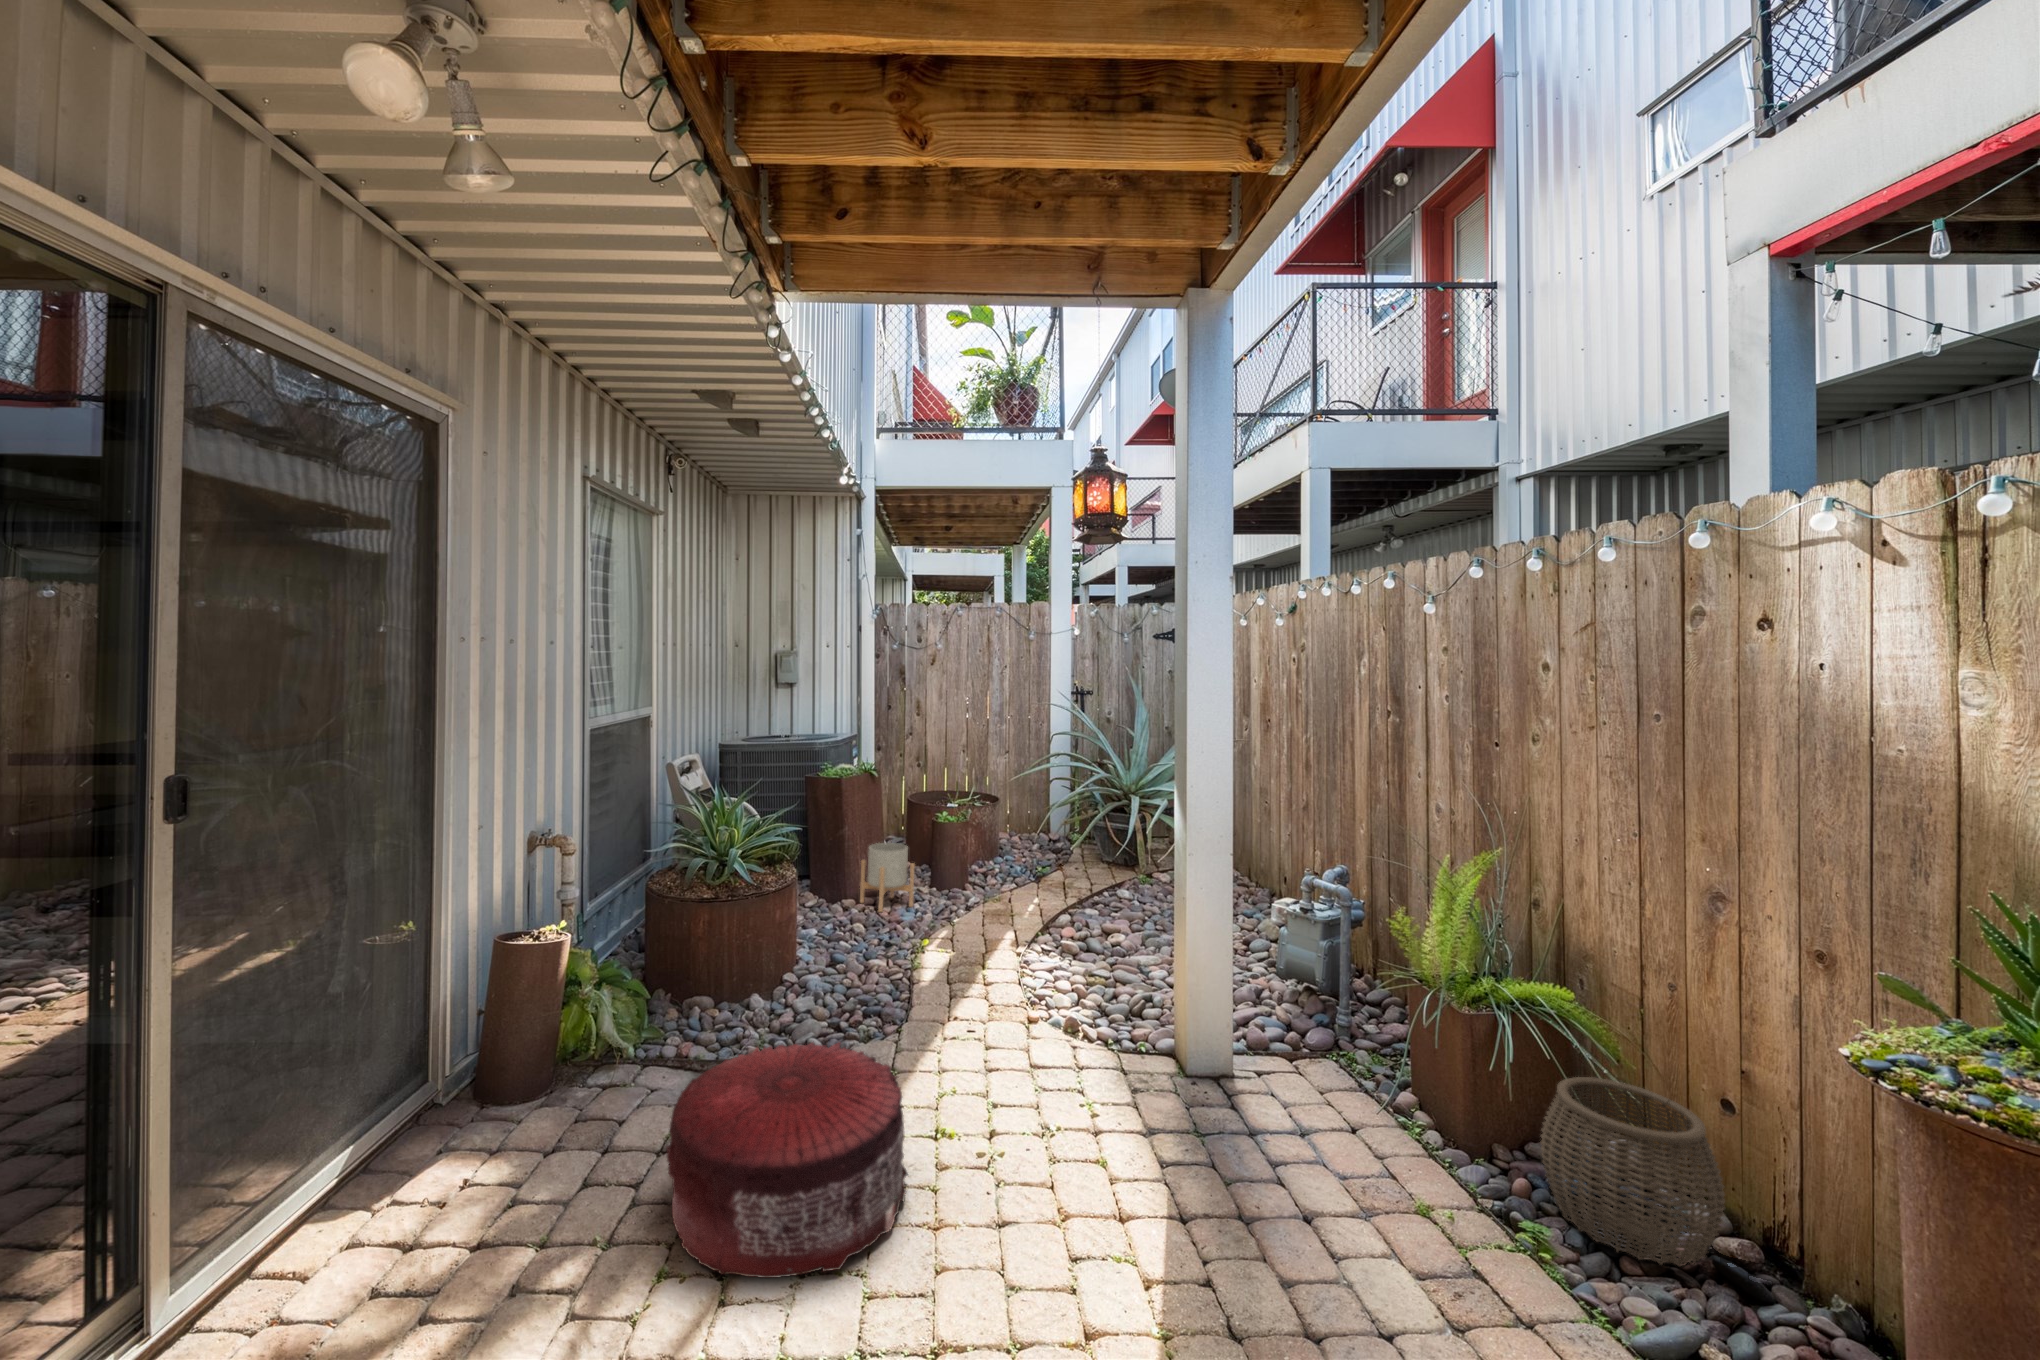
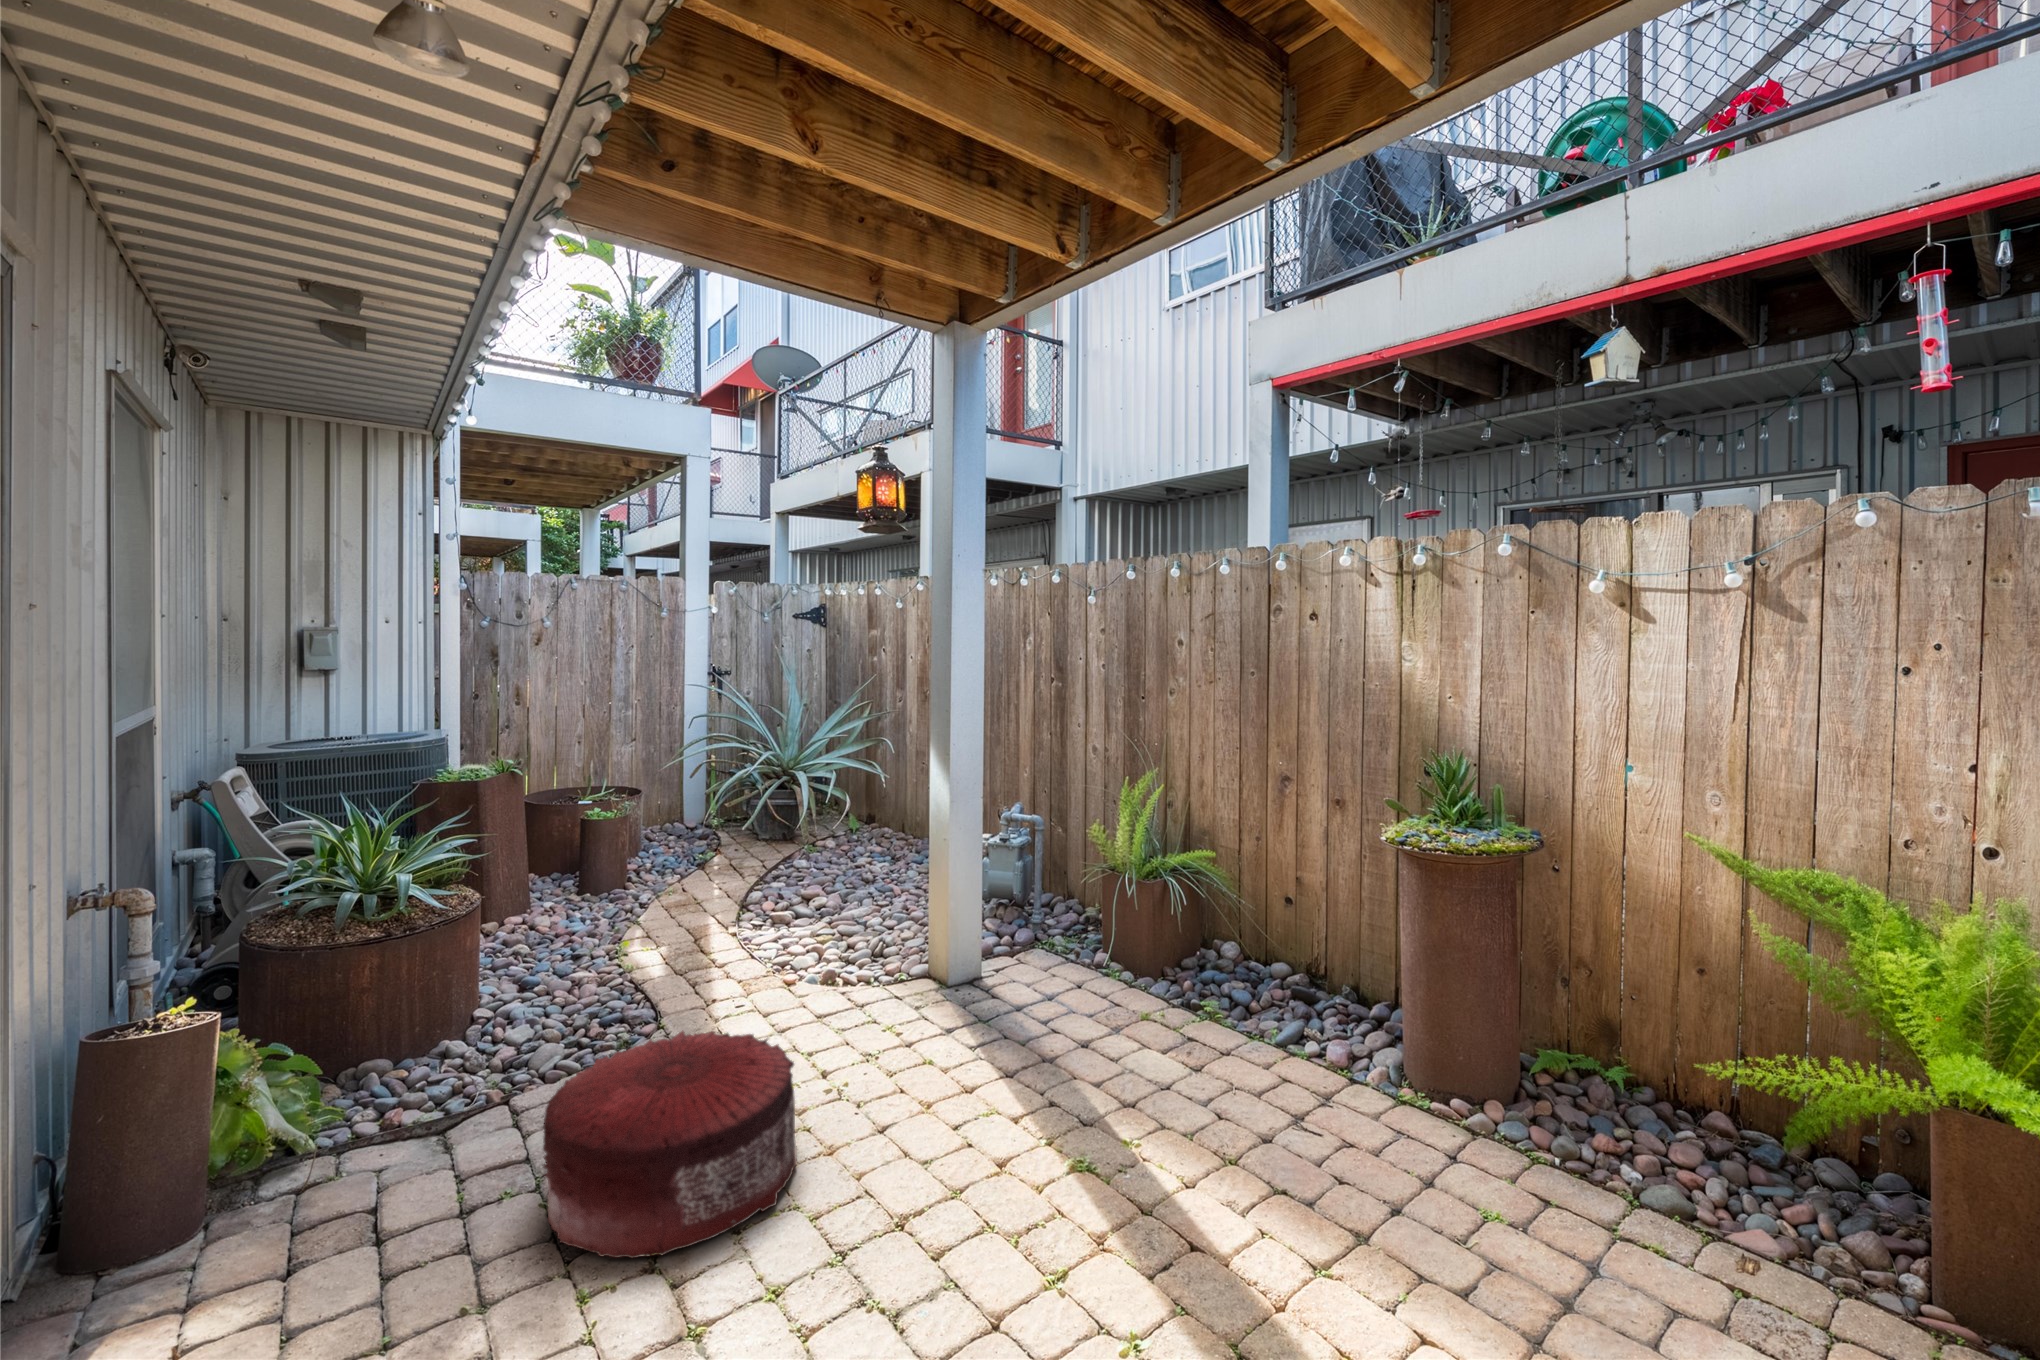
planter: present [860,843,915,912] -> none [495,850,571,933]
woven basket: present [1541,1077,1725,1266] -> none [1202,903,1296,1004]

